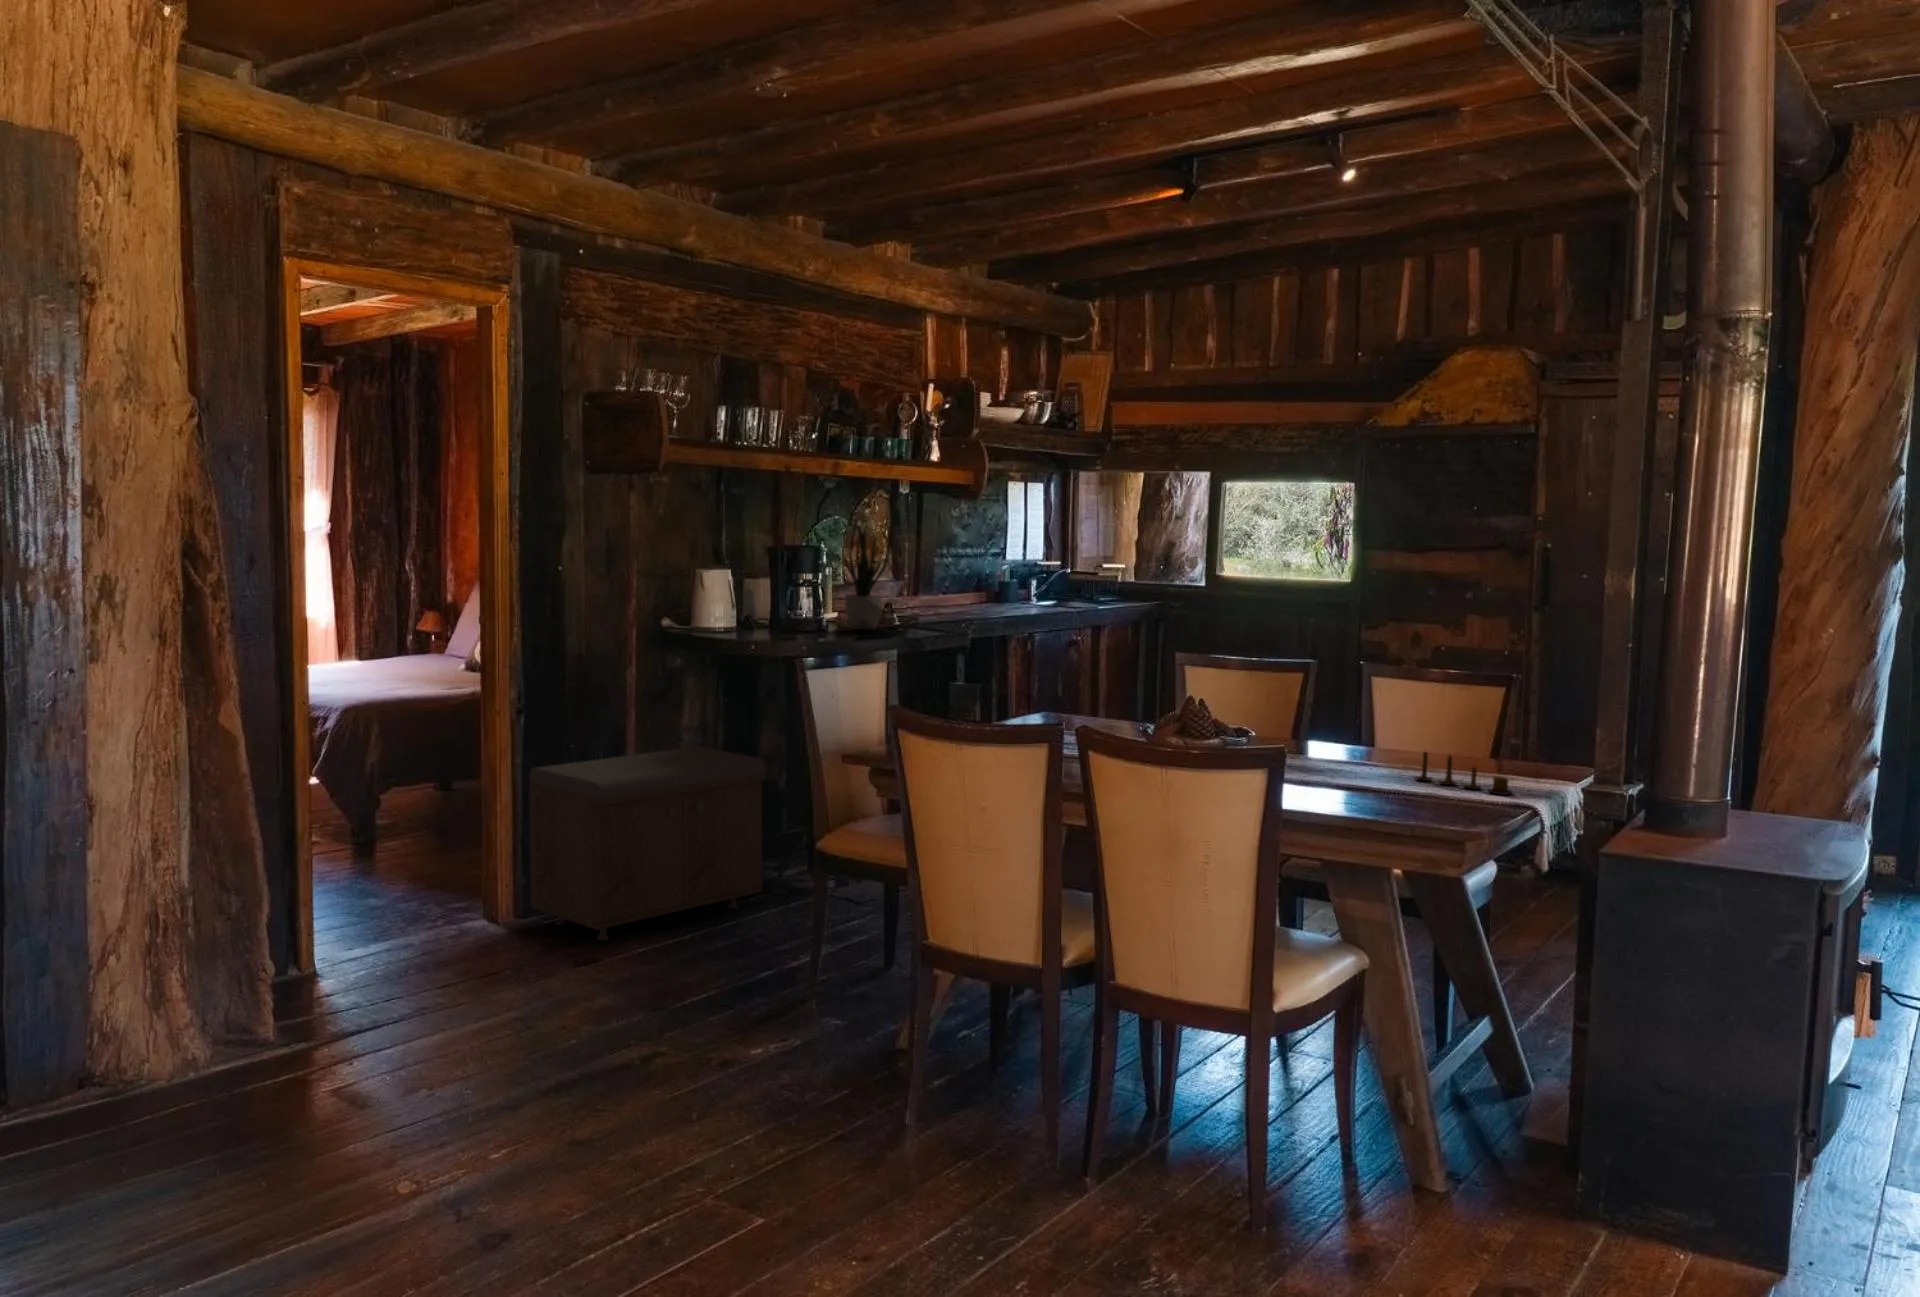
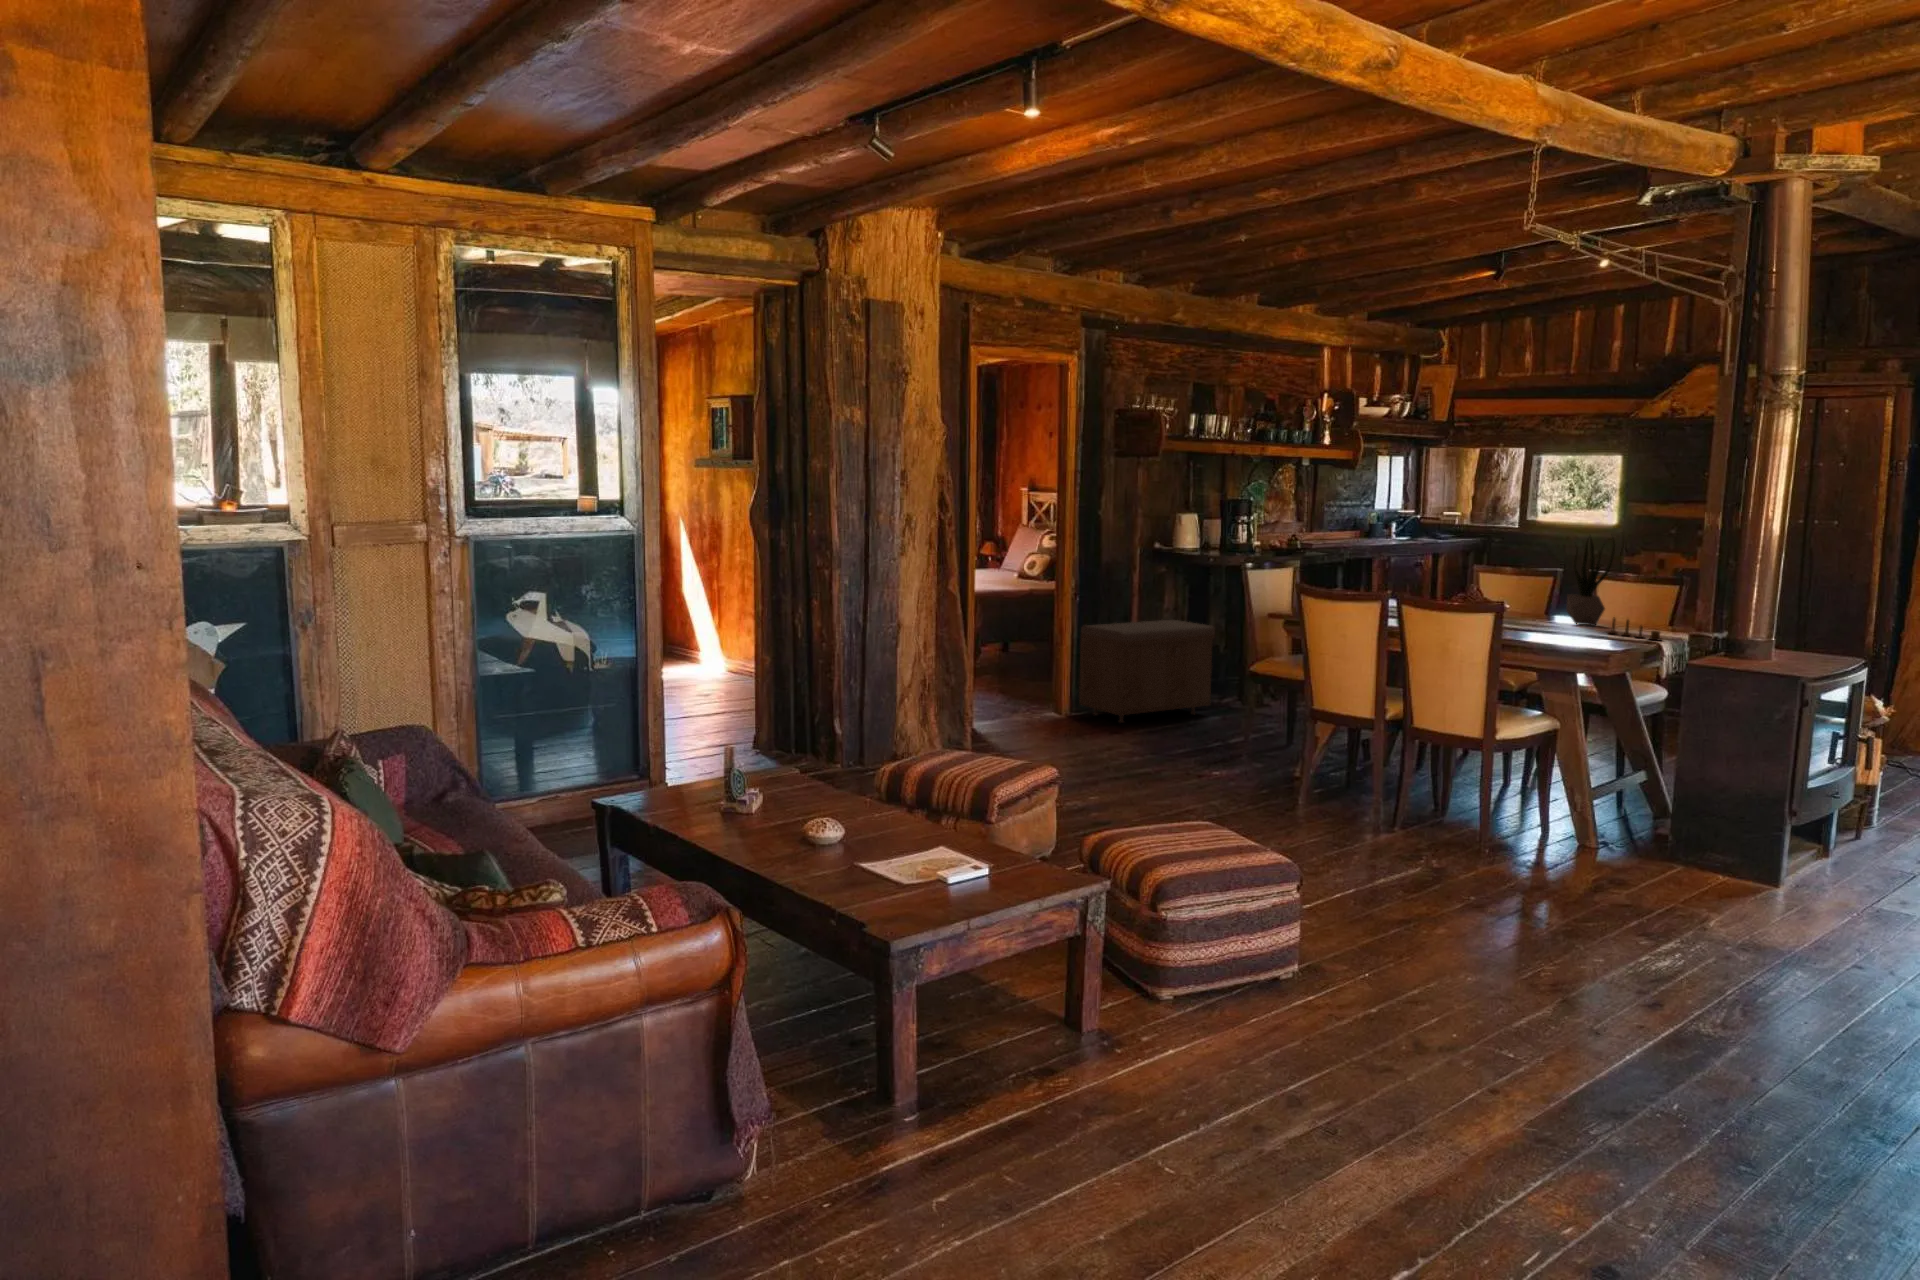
potted plant: present [845,524,891,630] -> present [1566,537,1615,625]

